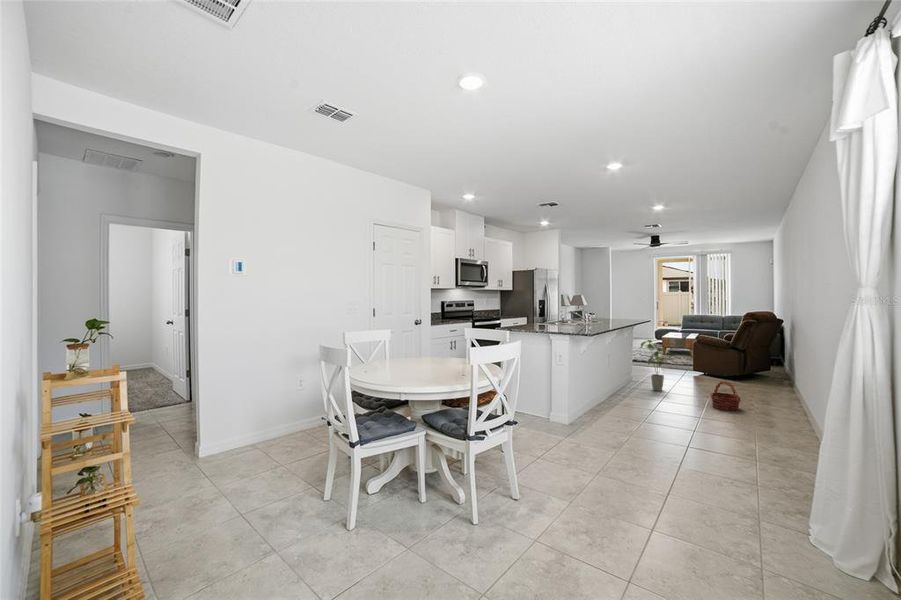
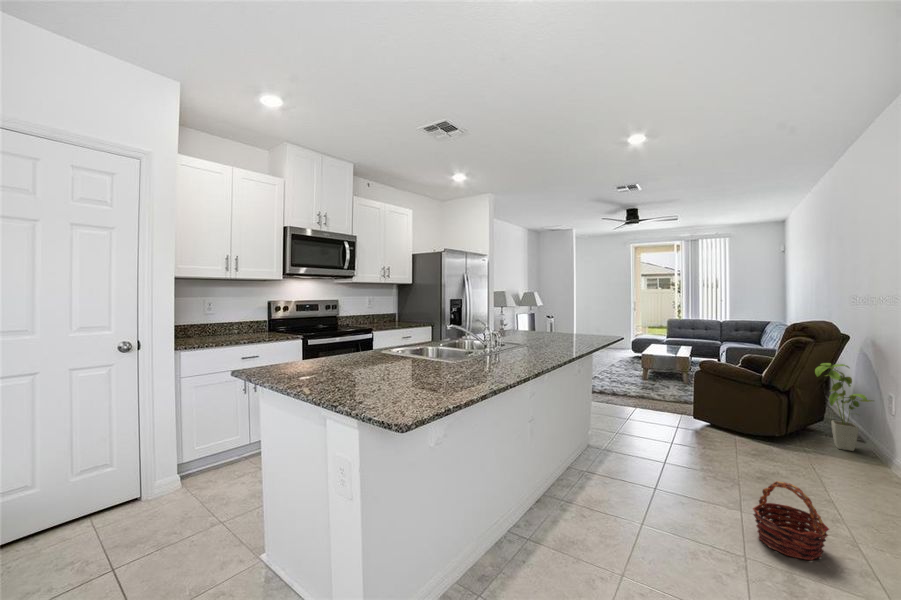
house plant: present [641,340,666,391] -> present [815,363,872,451]

